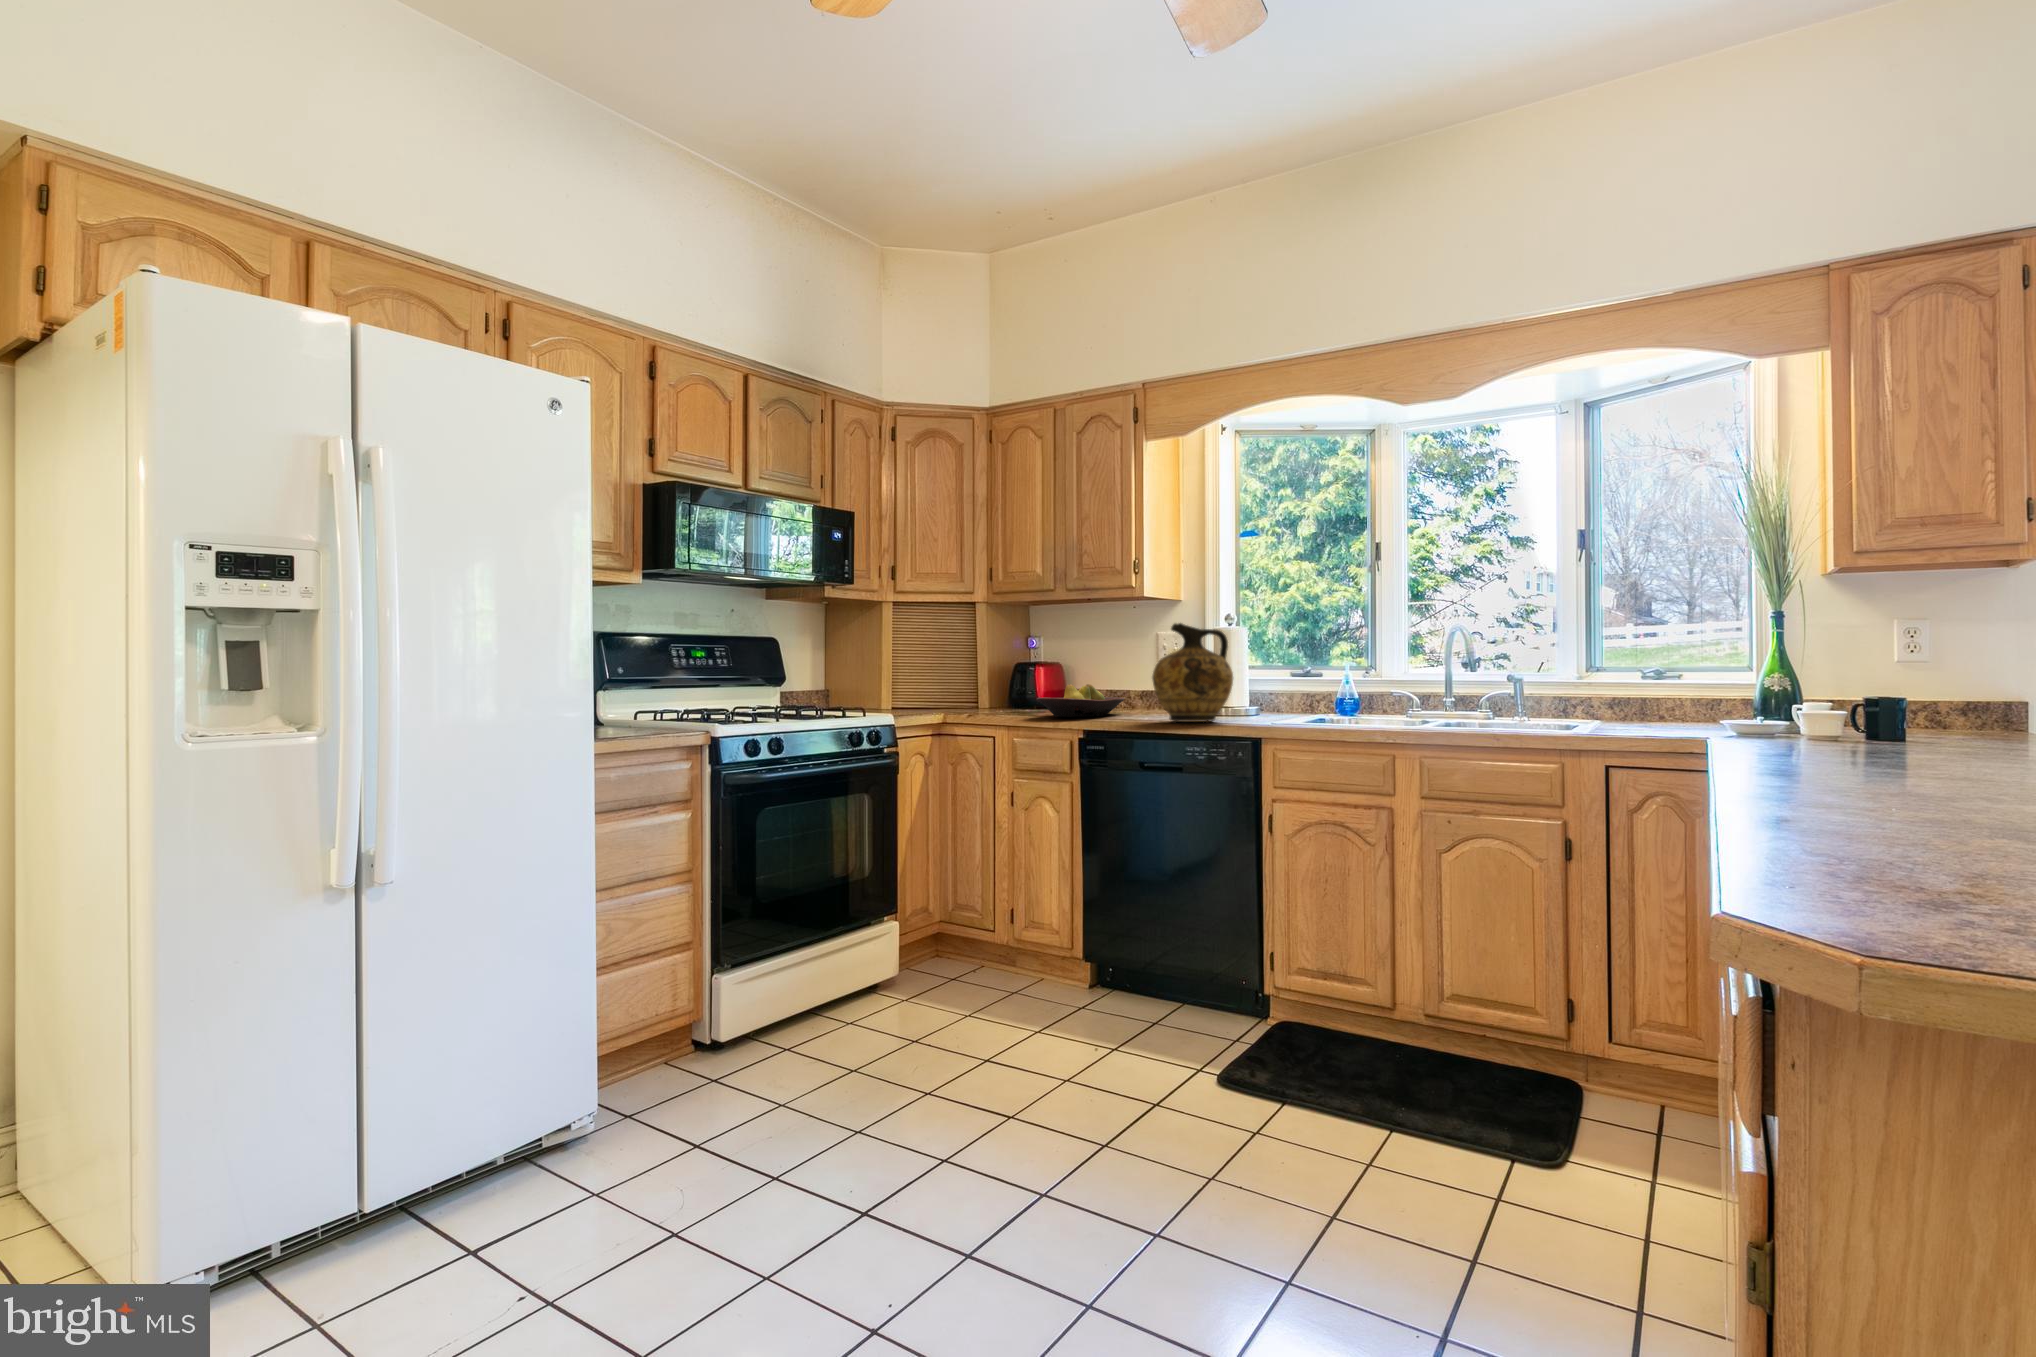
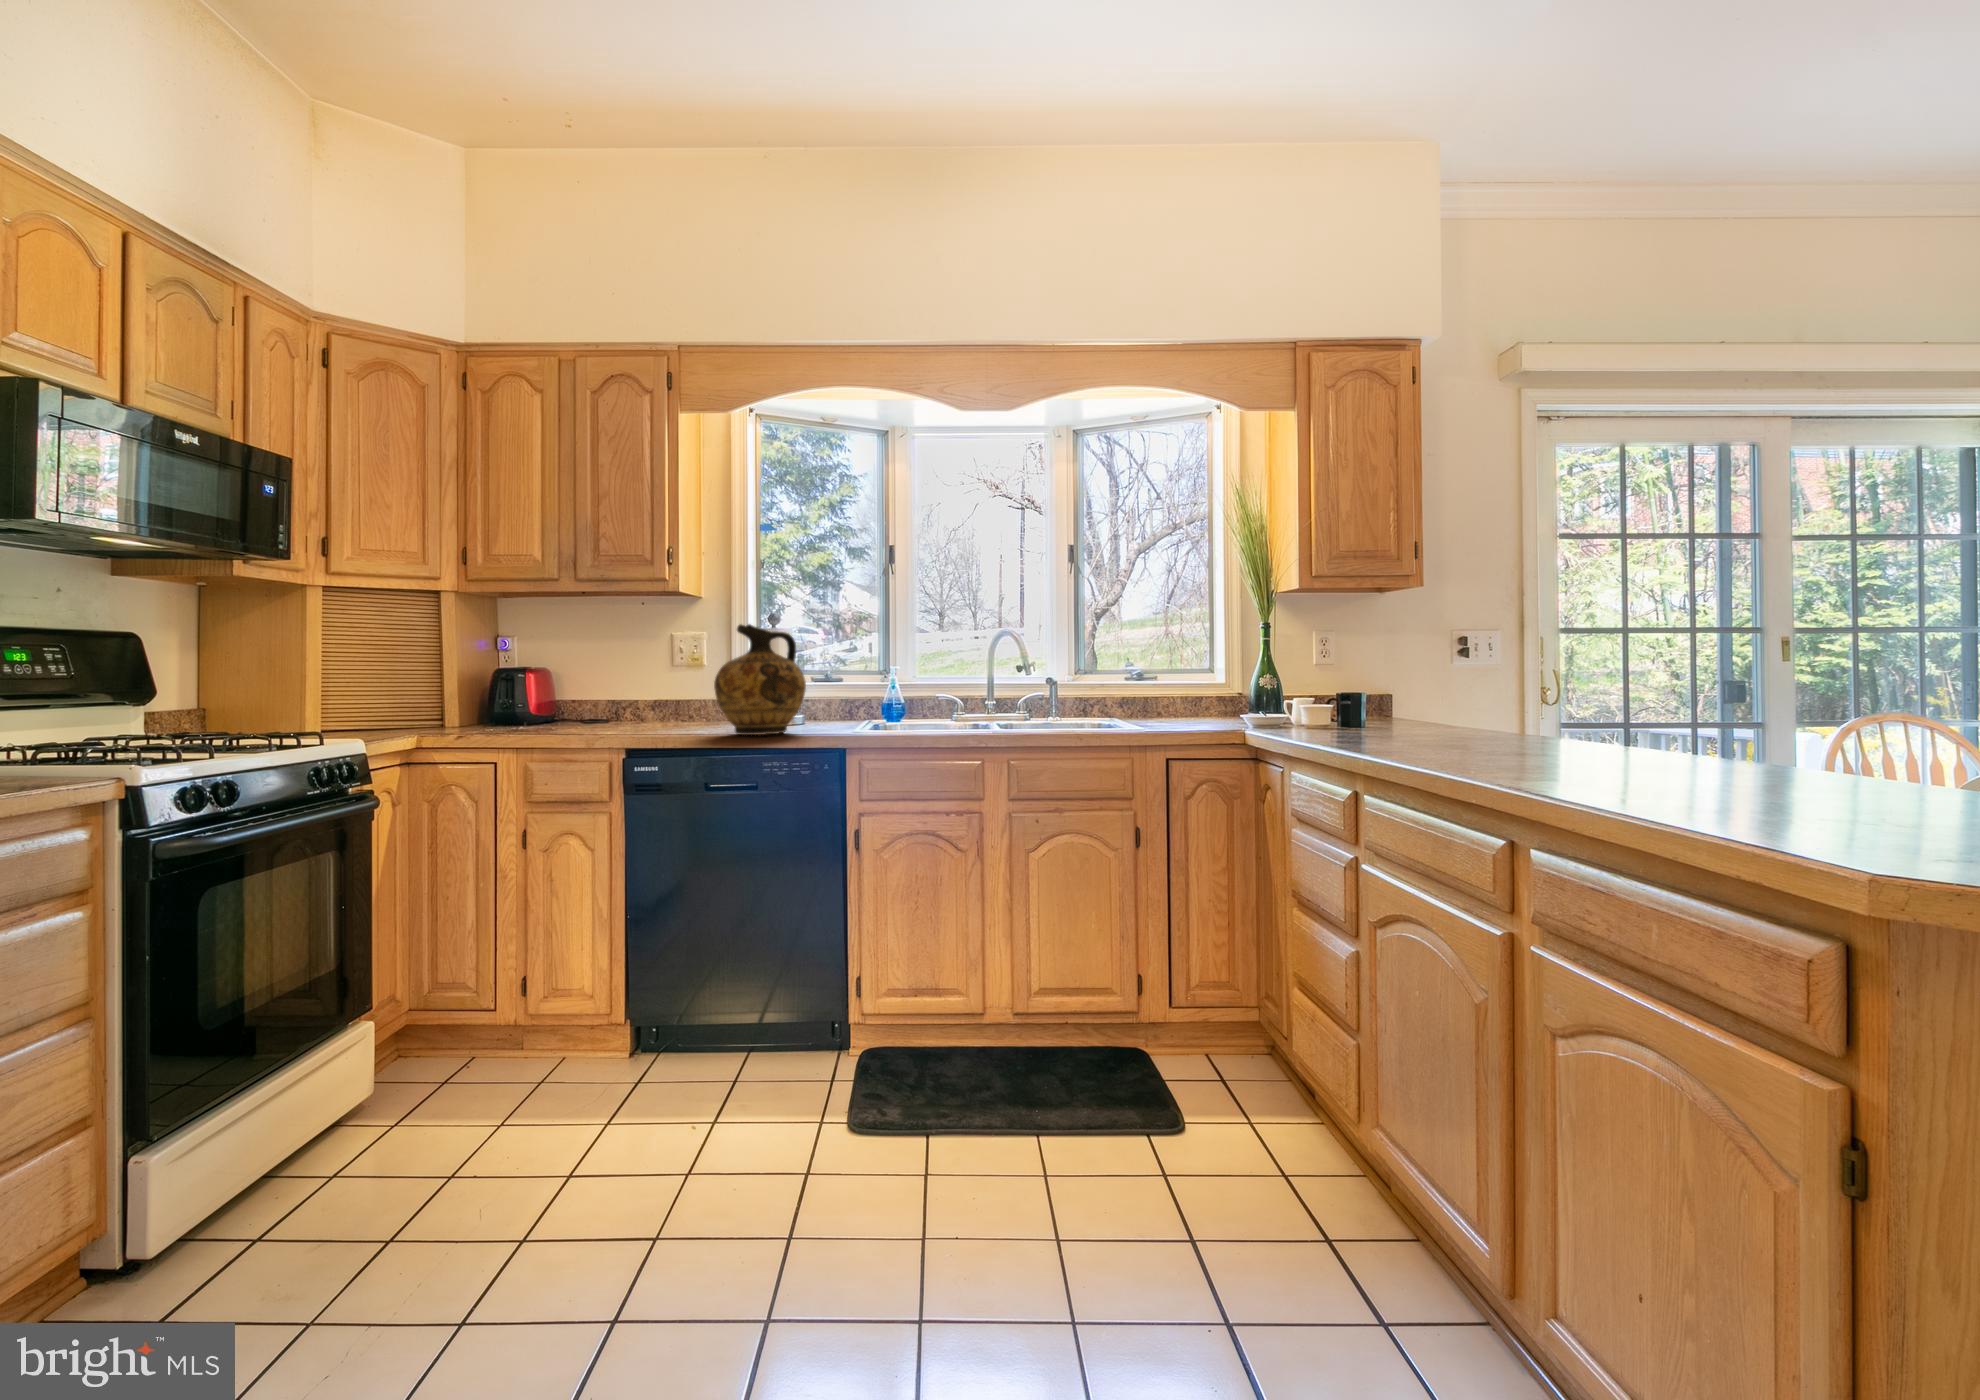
fruit bowl: present [1036,684,1124,717] -> none [551,693,655,734]

